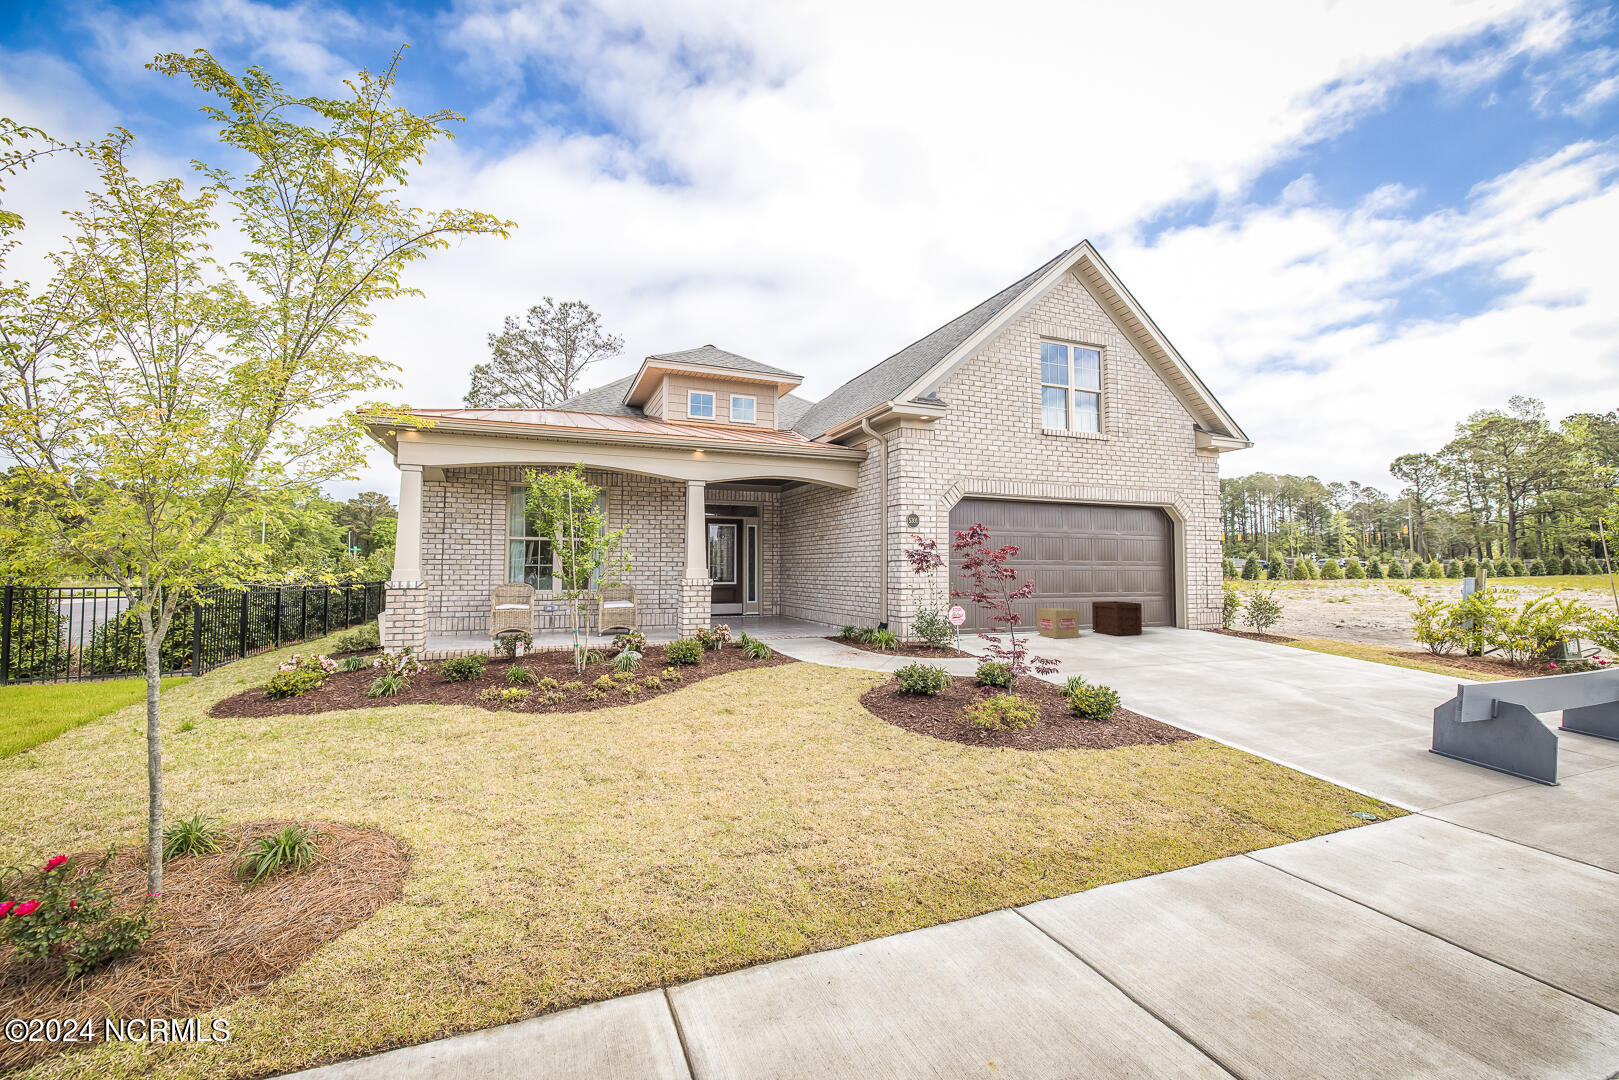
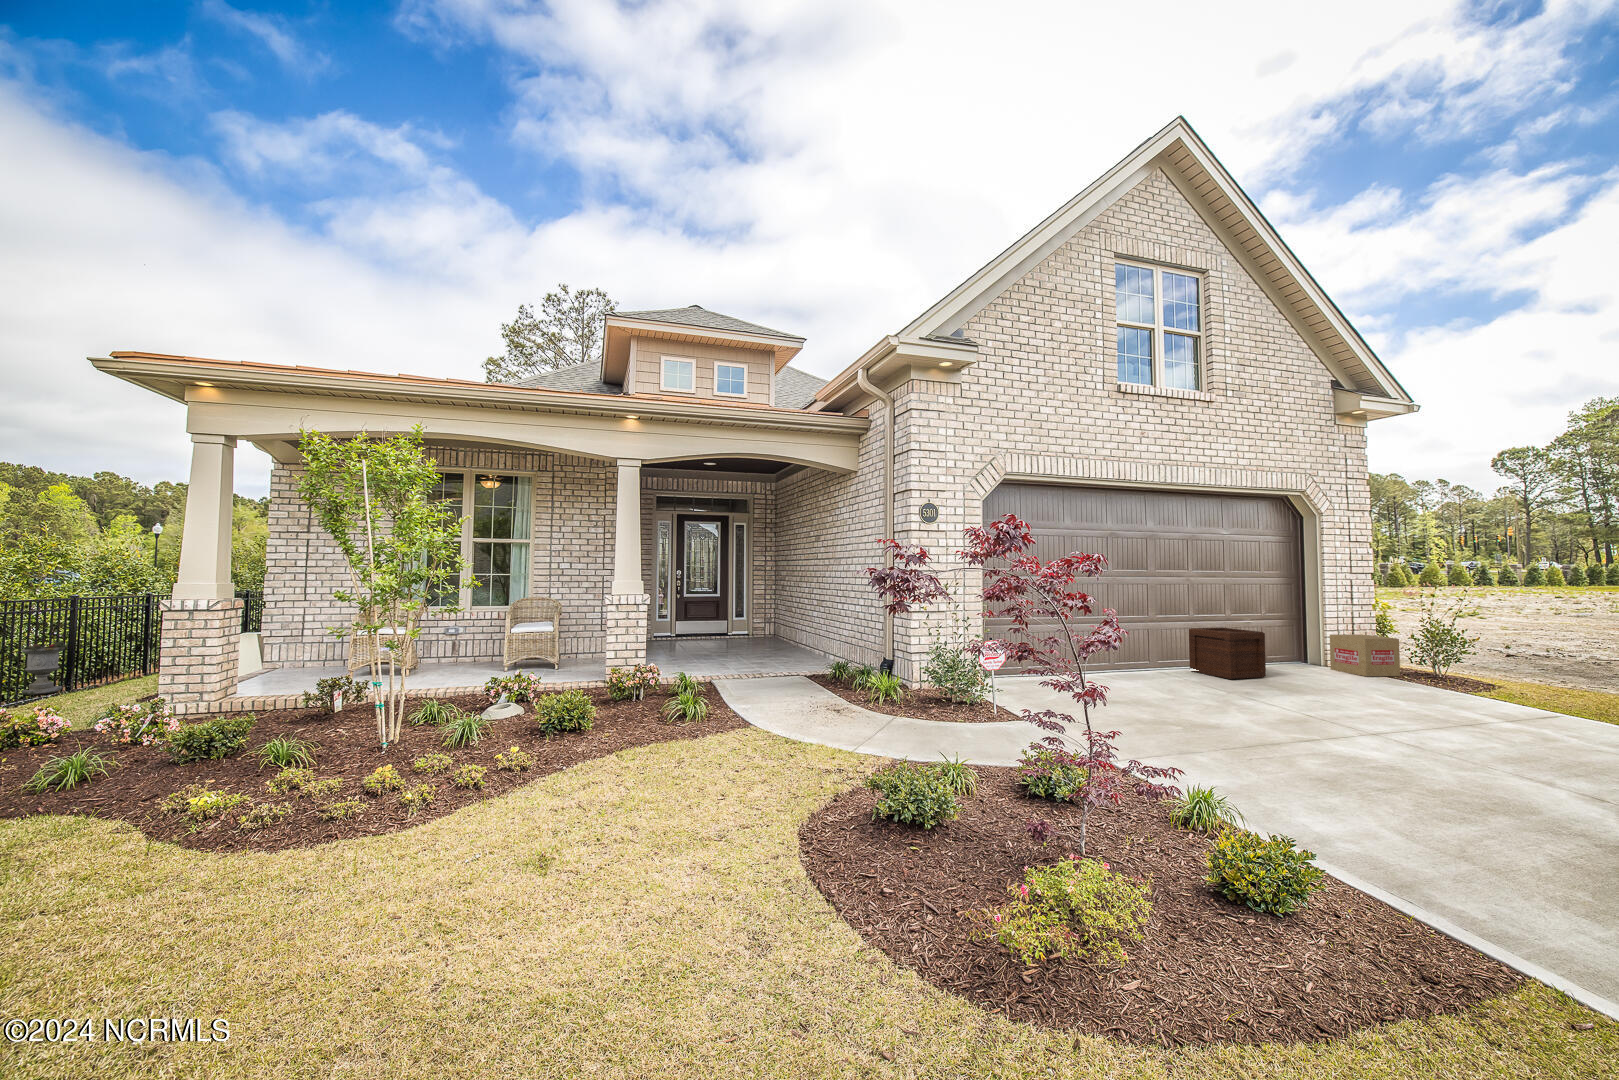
cardboard box: present [1038,608,1079,638] -> present [1330,634,1400,676]
planter: none [243,616,271,656] -> present [19,641,67,695]

